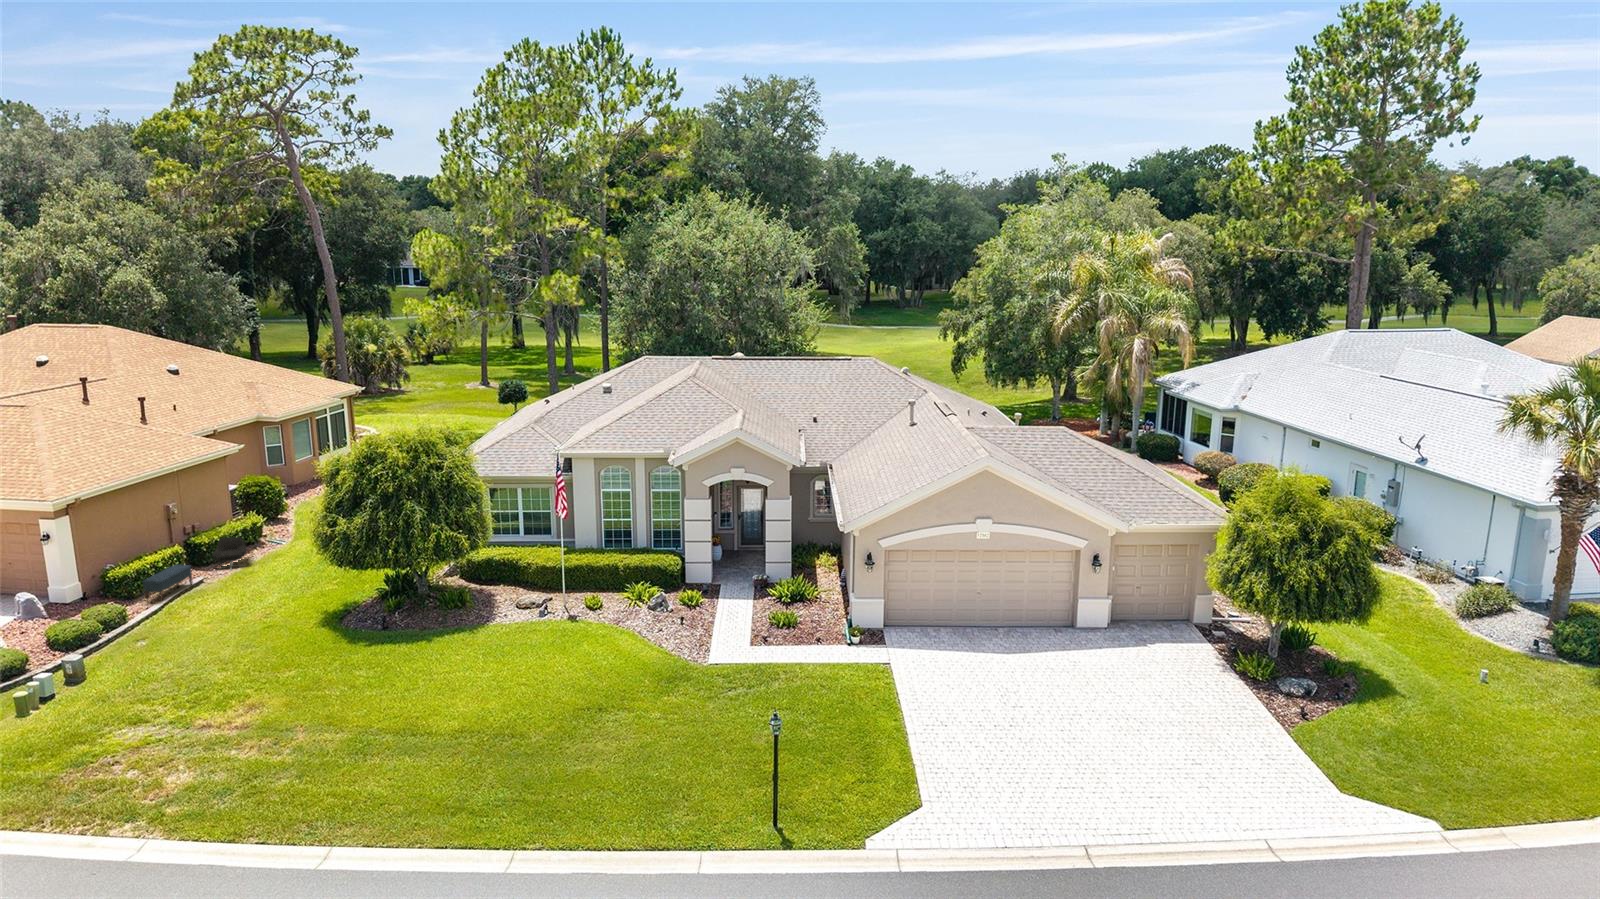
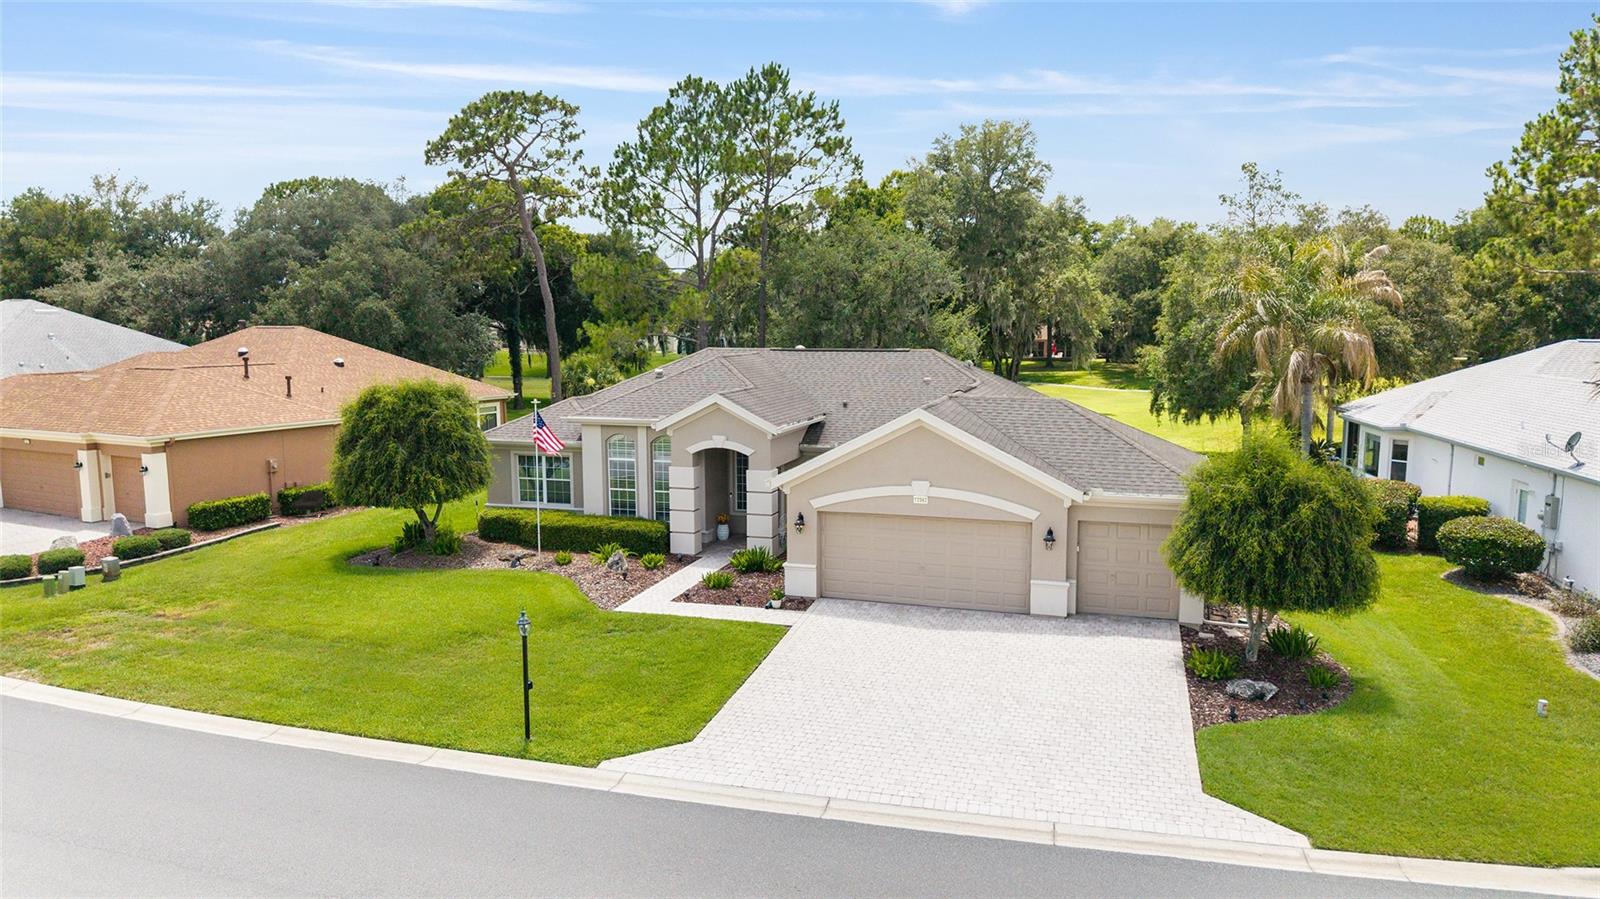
bench: present [142,565,193,601] -> none [219,506,267,533]

